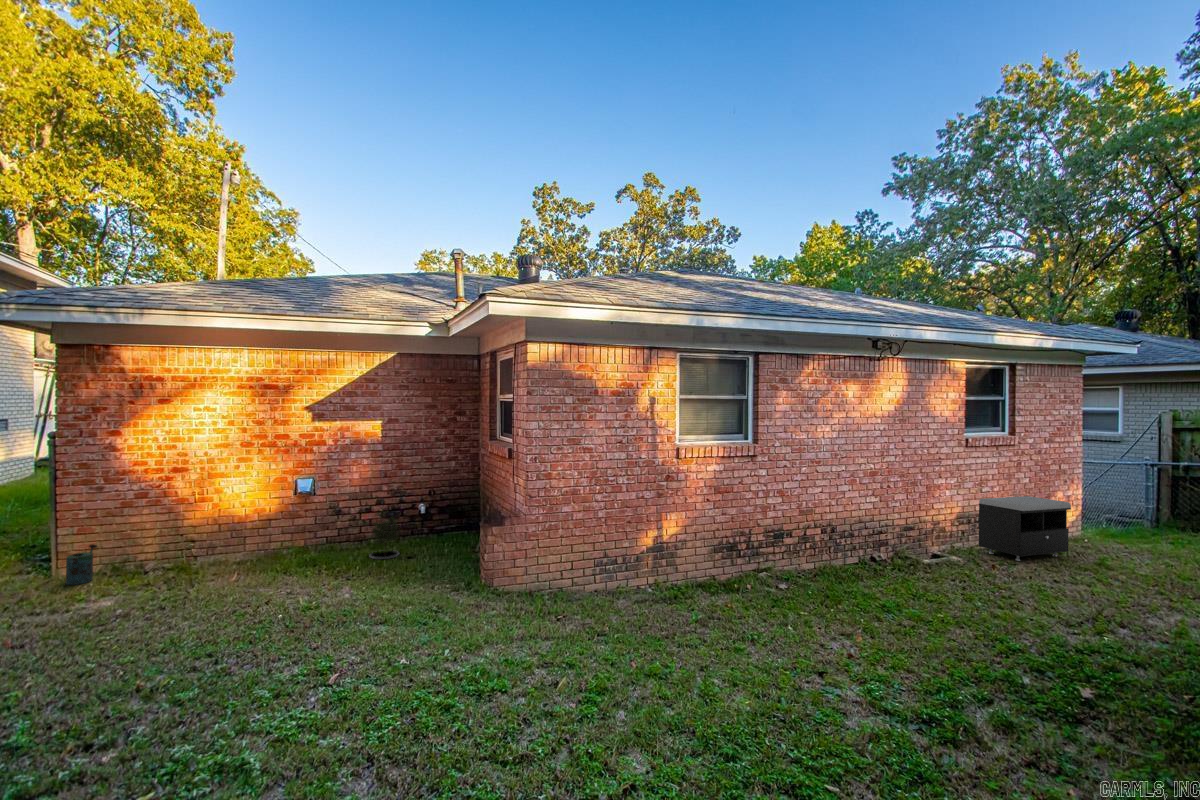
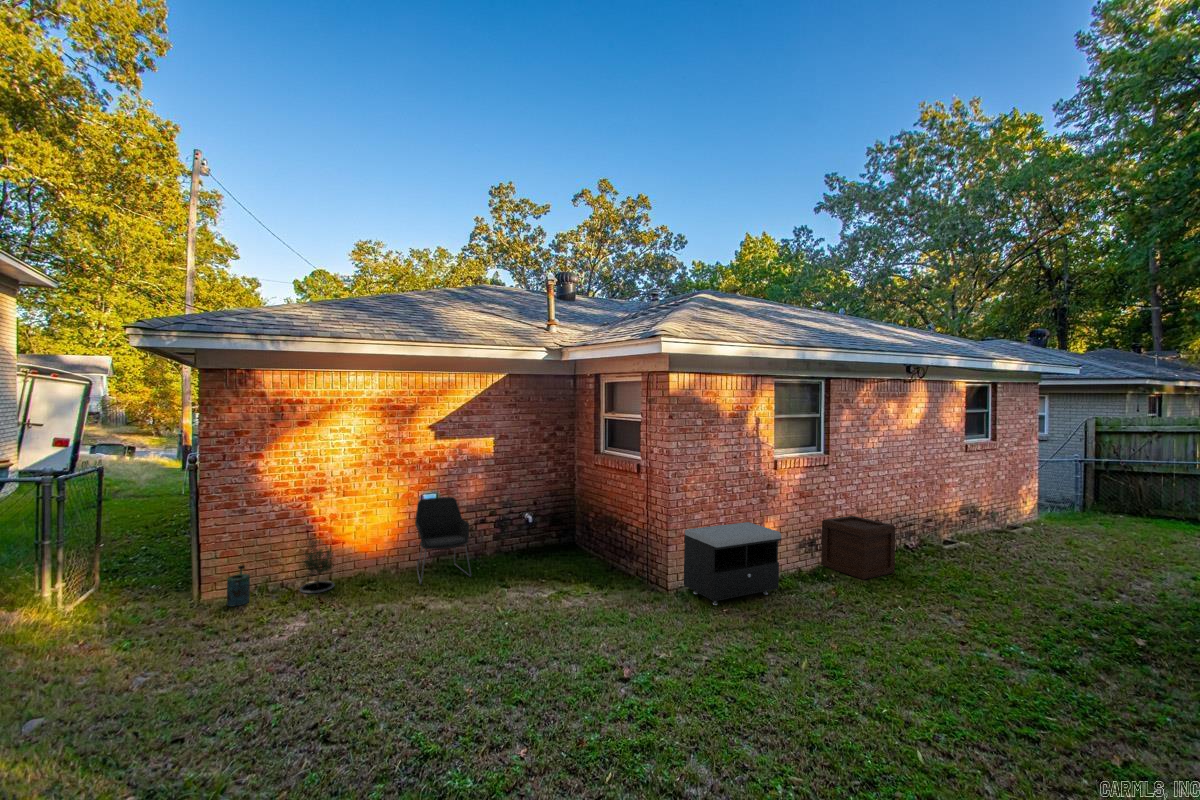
chair: none [273,484,338,574] -> present [415,497,471,584]
storage bench: present [979,496,1071,561] -> present [684,522,781,605]
potted tree: present [369,508,399,559] -> present [300,540,334,594]
wooden crate: none [744,518,830,594] -> present [821,516,896,580]

